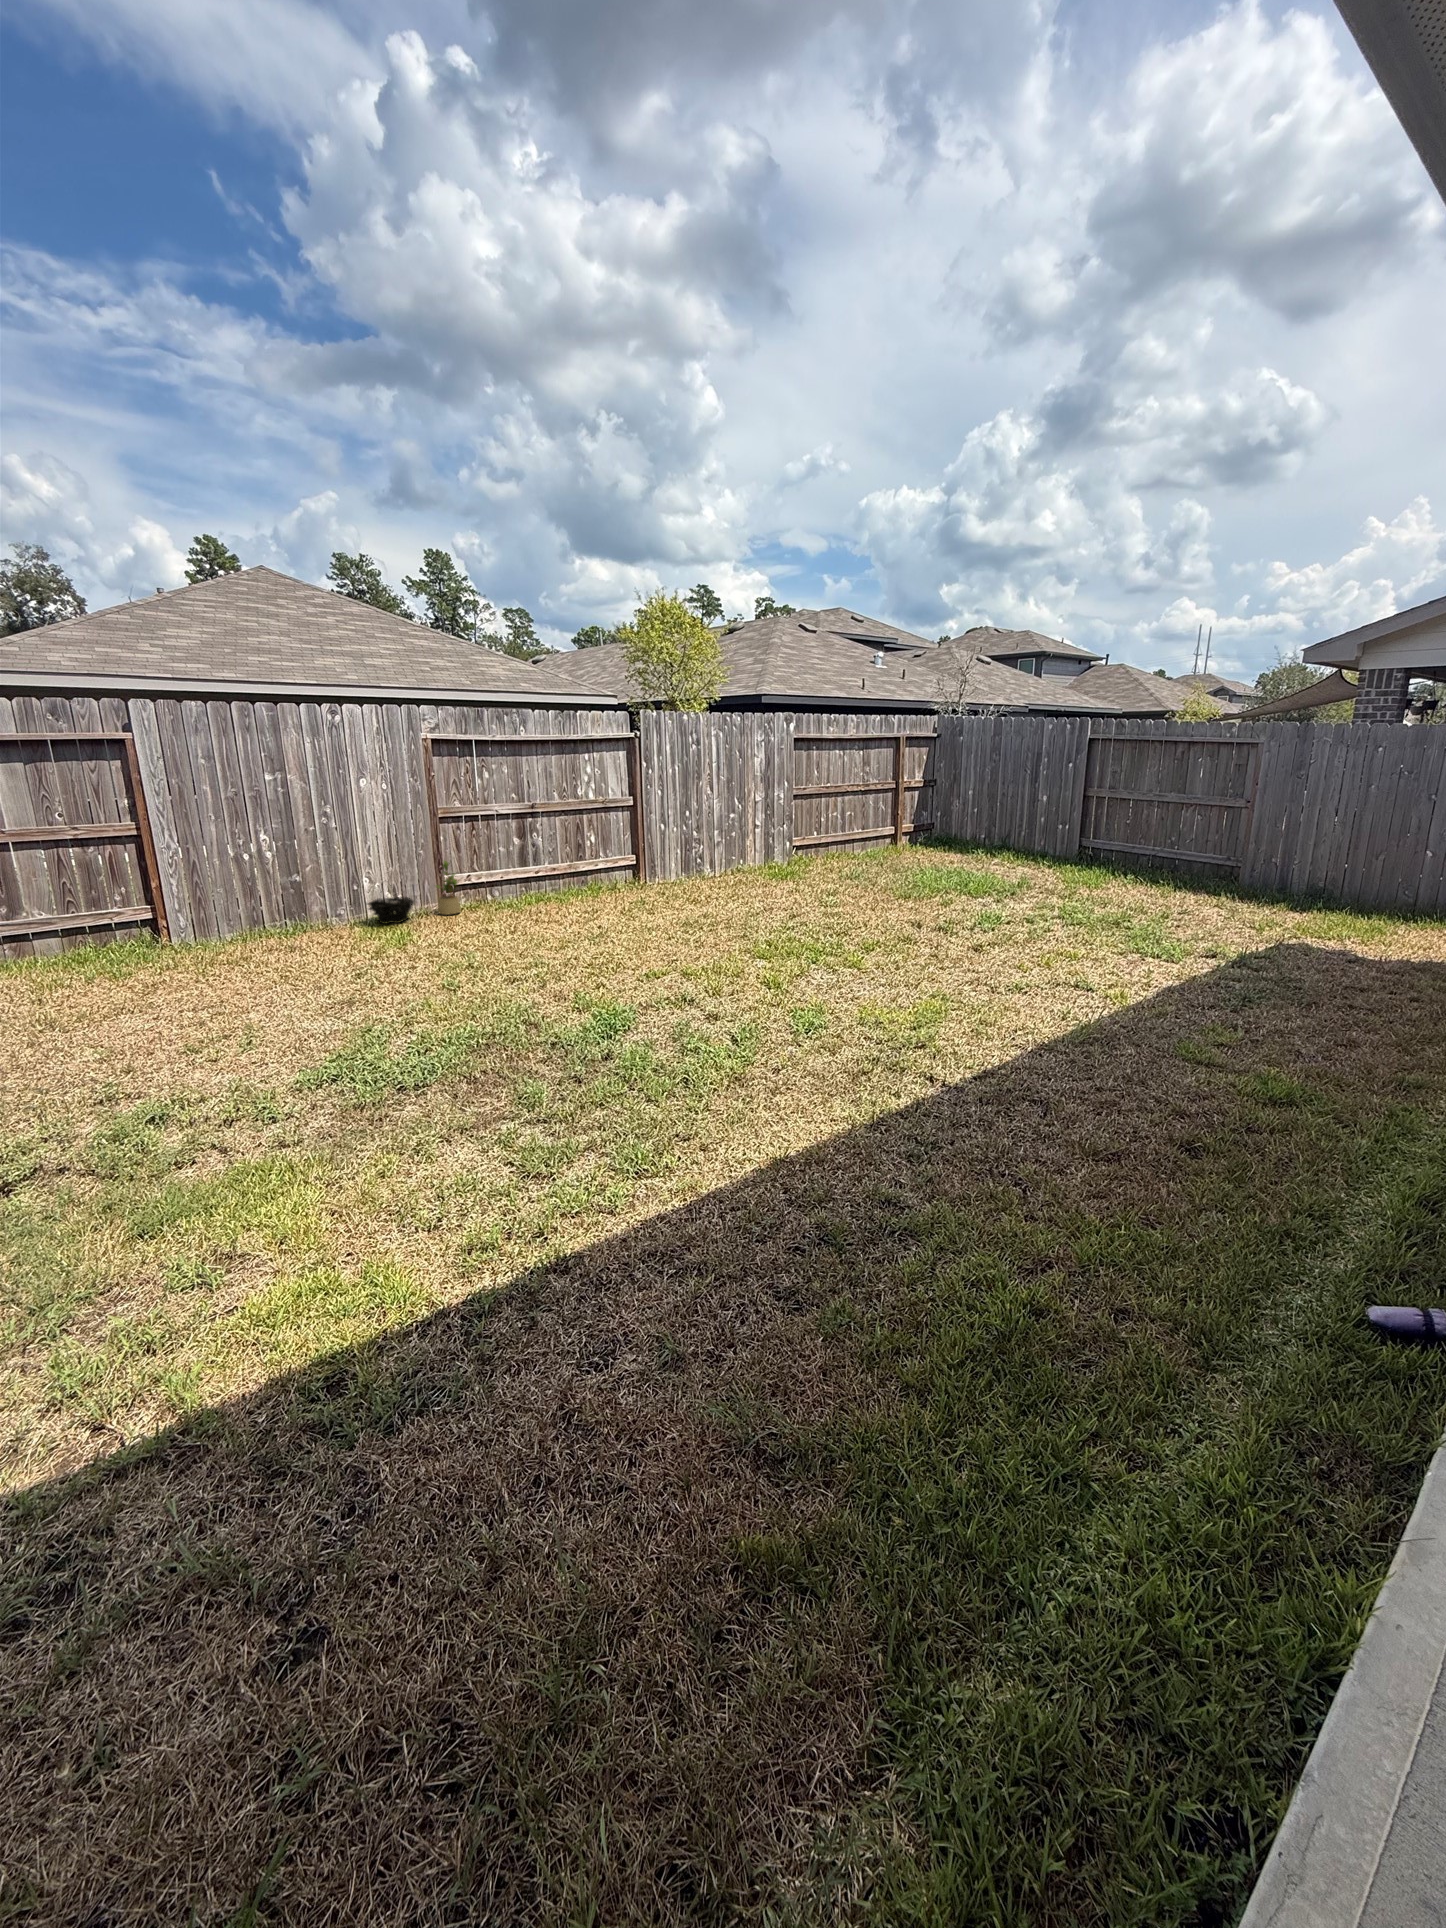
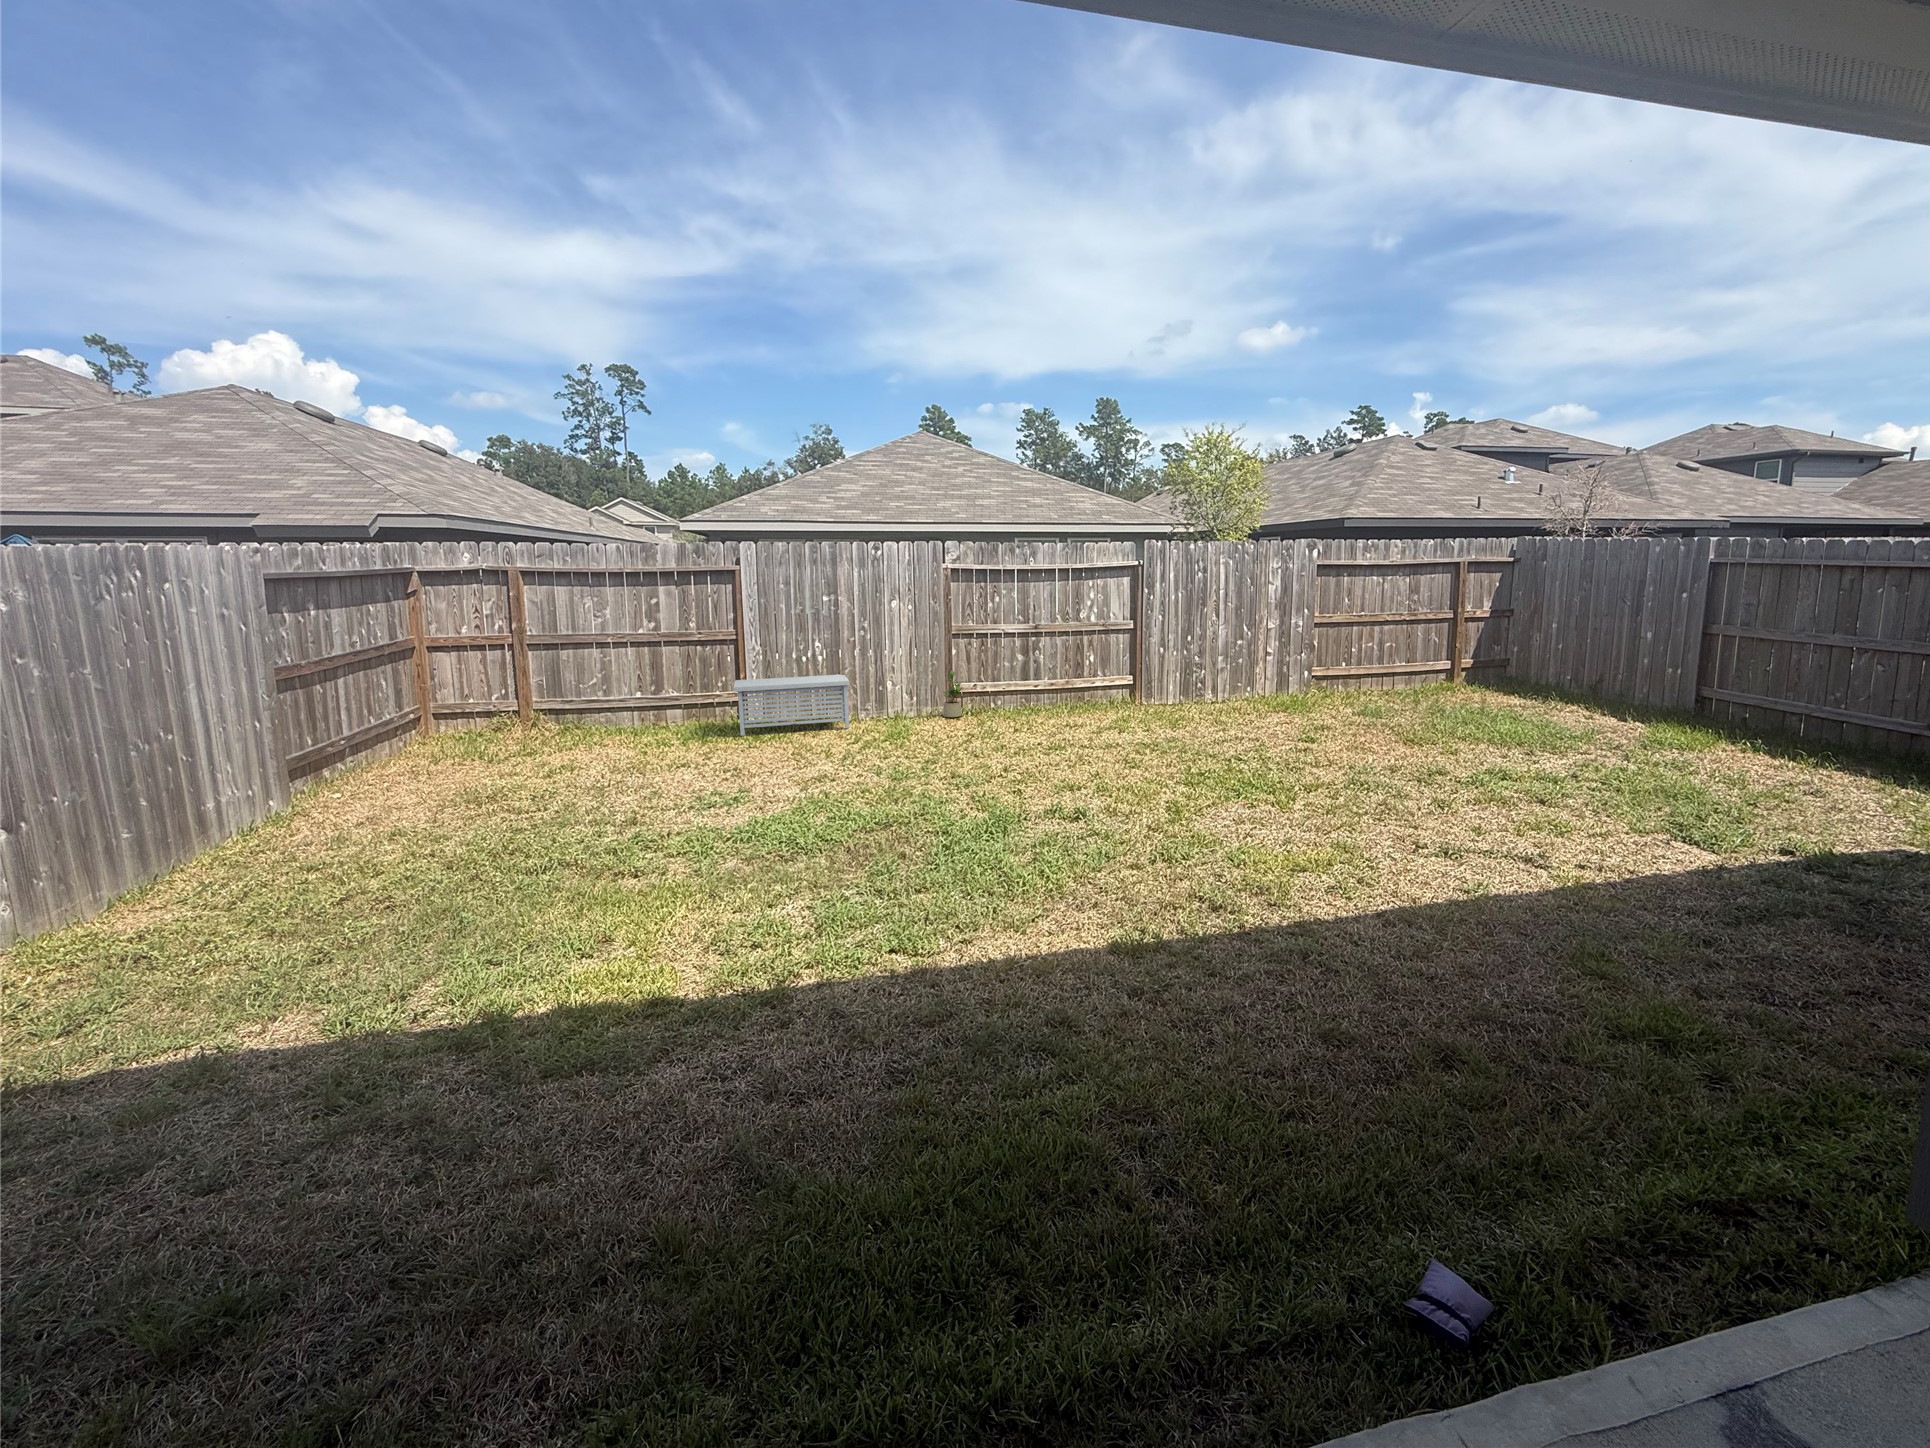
storage bench: none [147,873,330,962] -> present [733,675,849,736]
basket: present [368,885,414,924] -> none [885,685,923,721]

